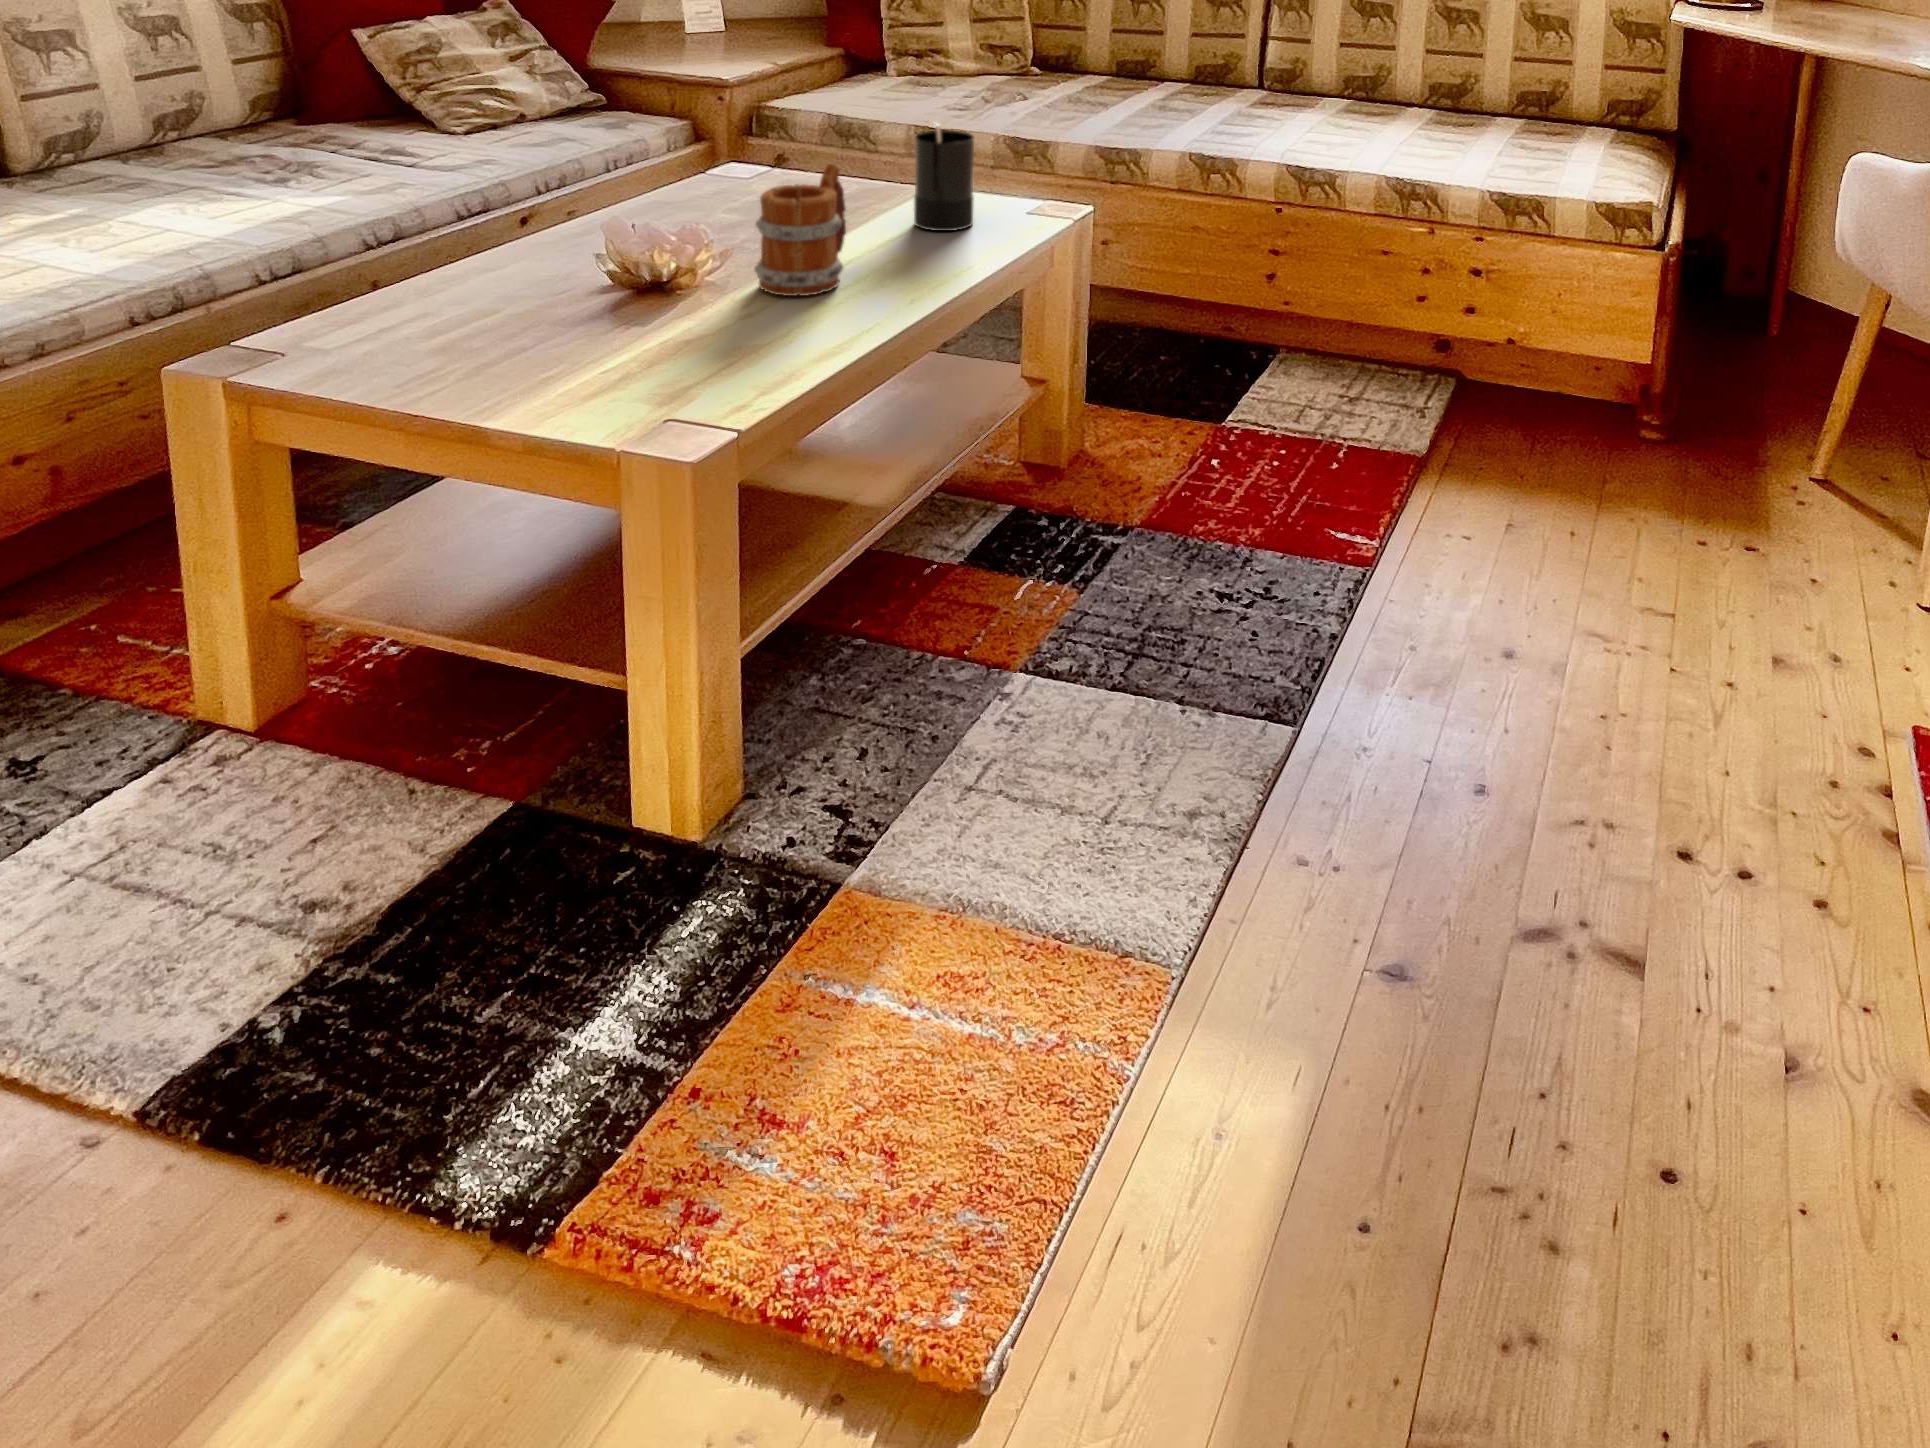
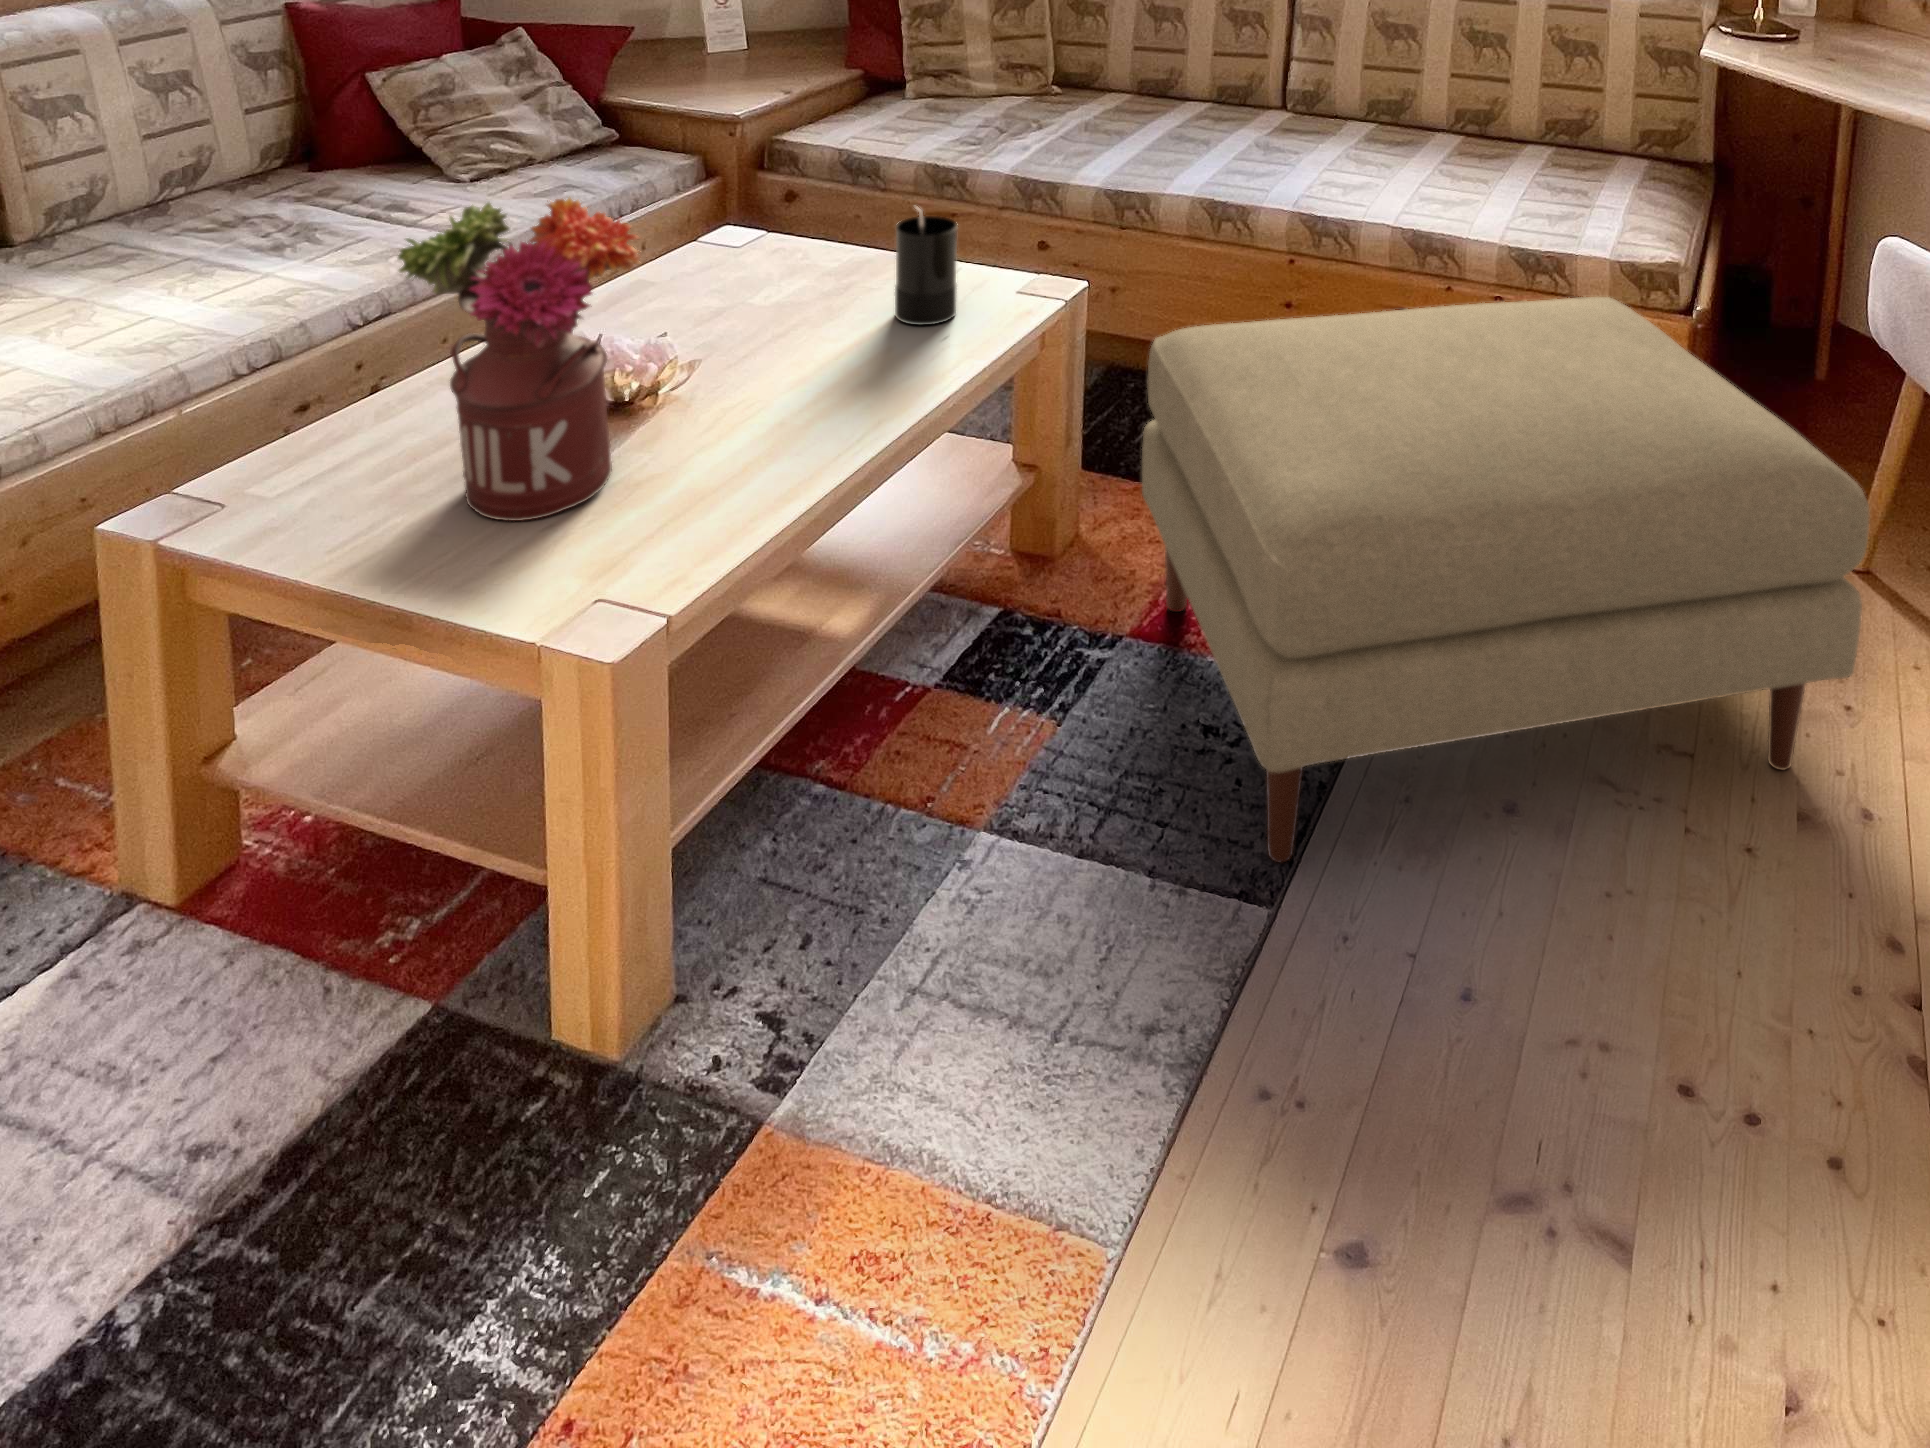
flower arrangement: none [453,56,693,364] -> present [398,198,640,521]
mug: present [754,164,846,296] -> none [716,272,817,421]
ottoman: none [1150,224,1845,693] -> present [1142,297,1869,862]

